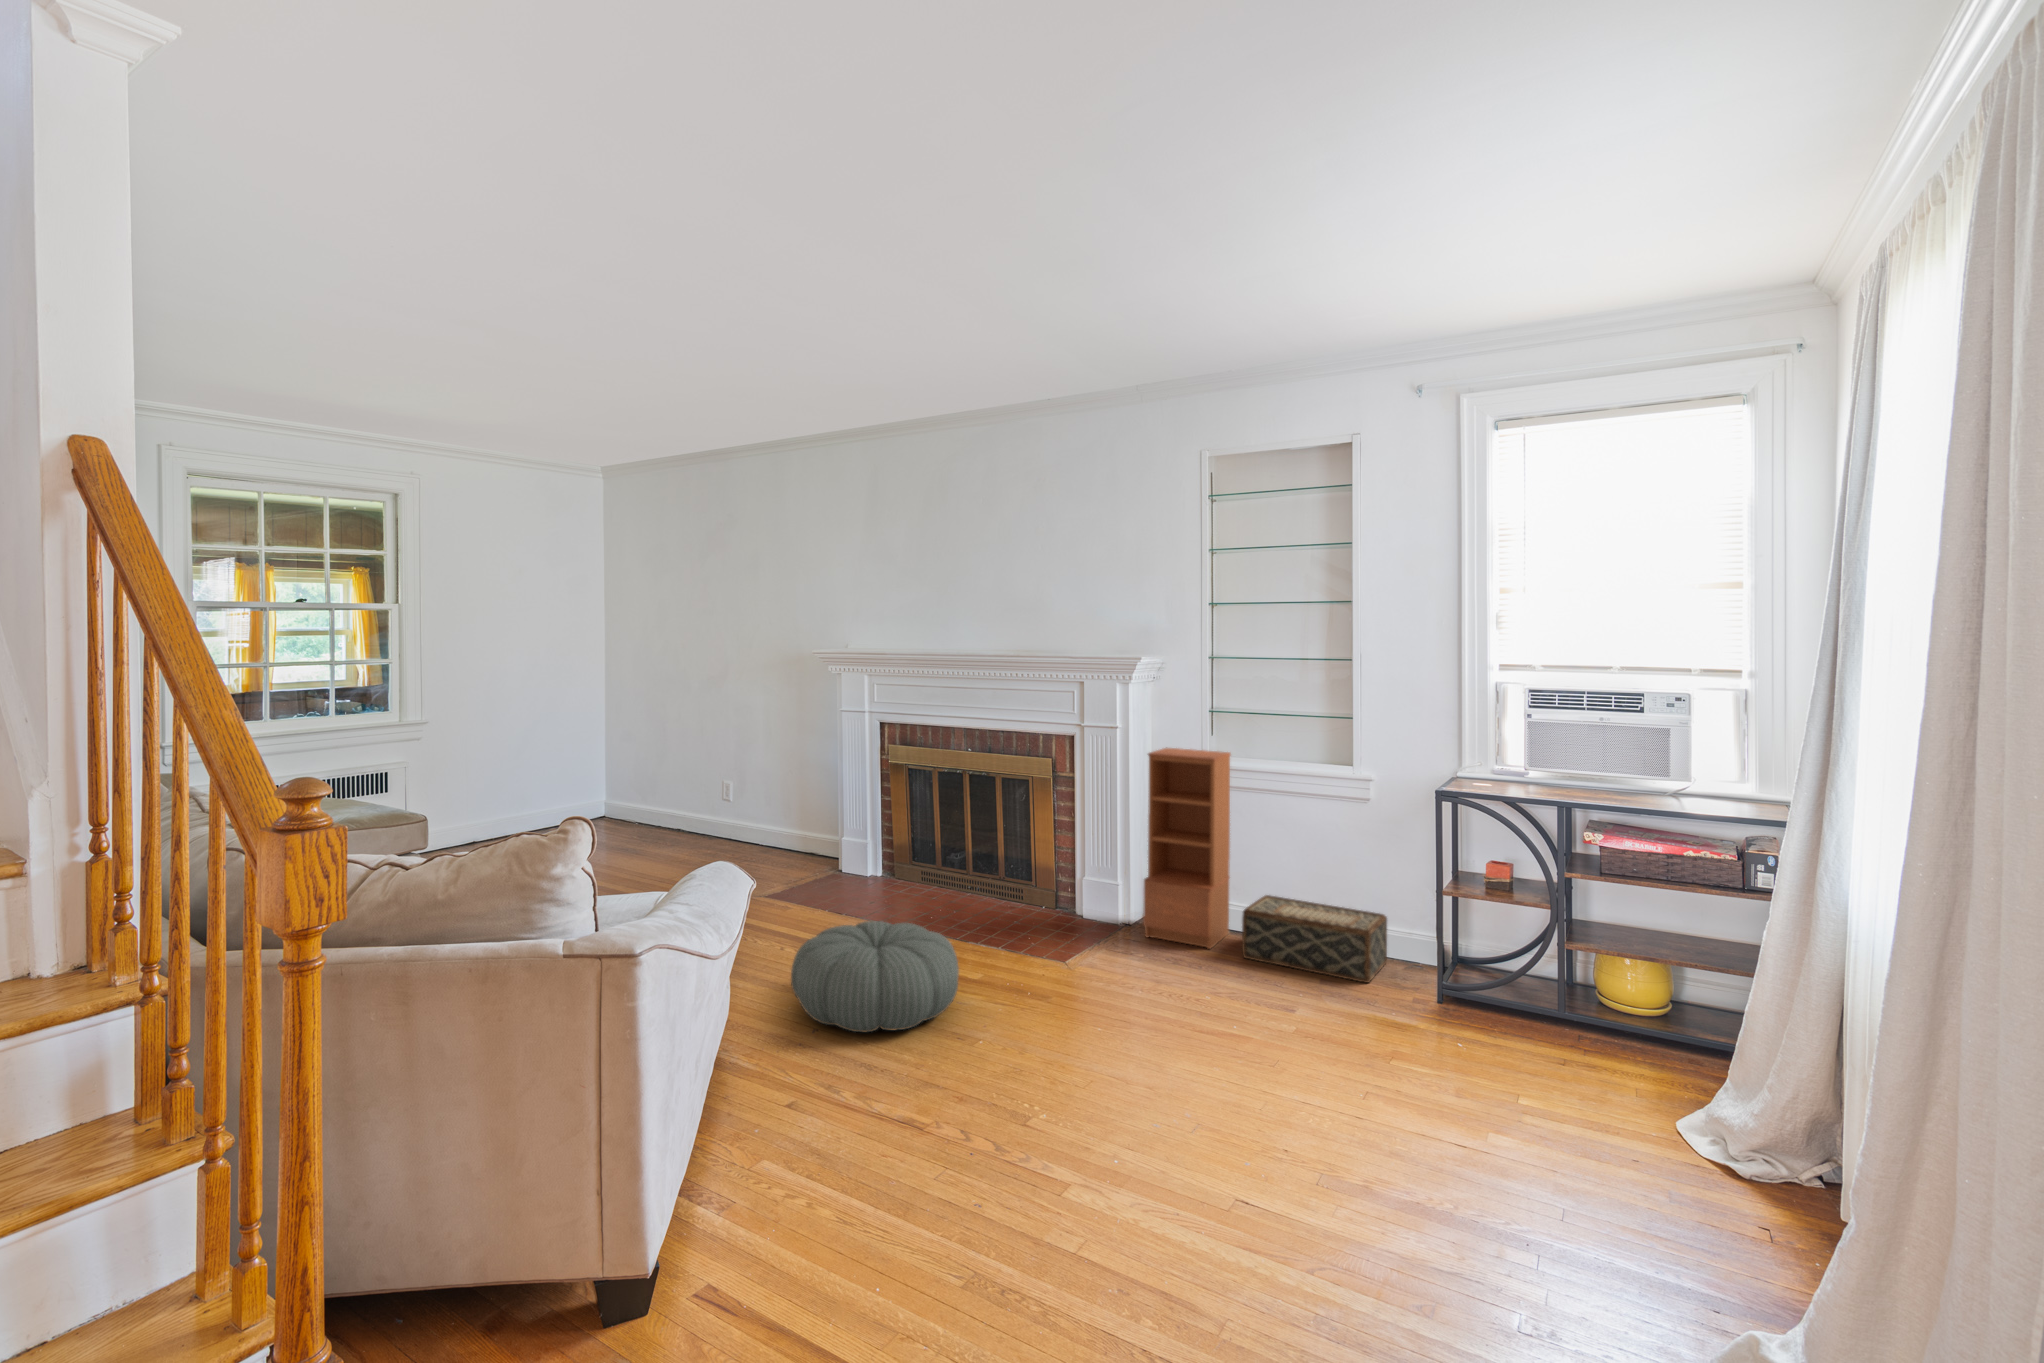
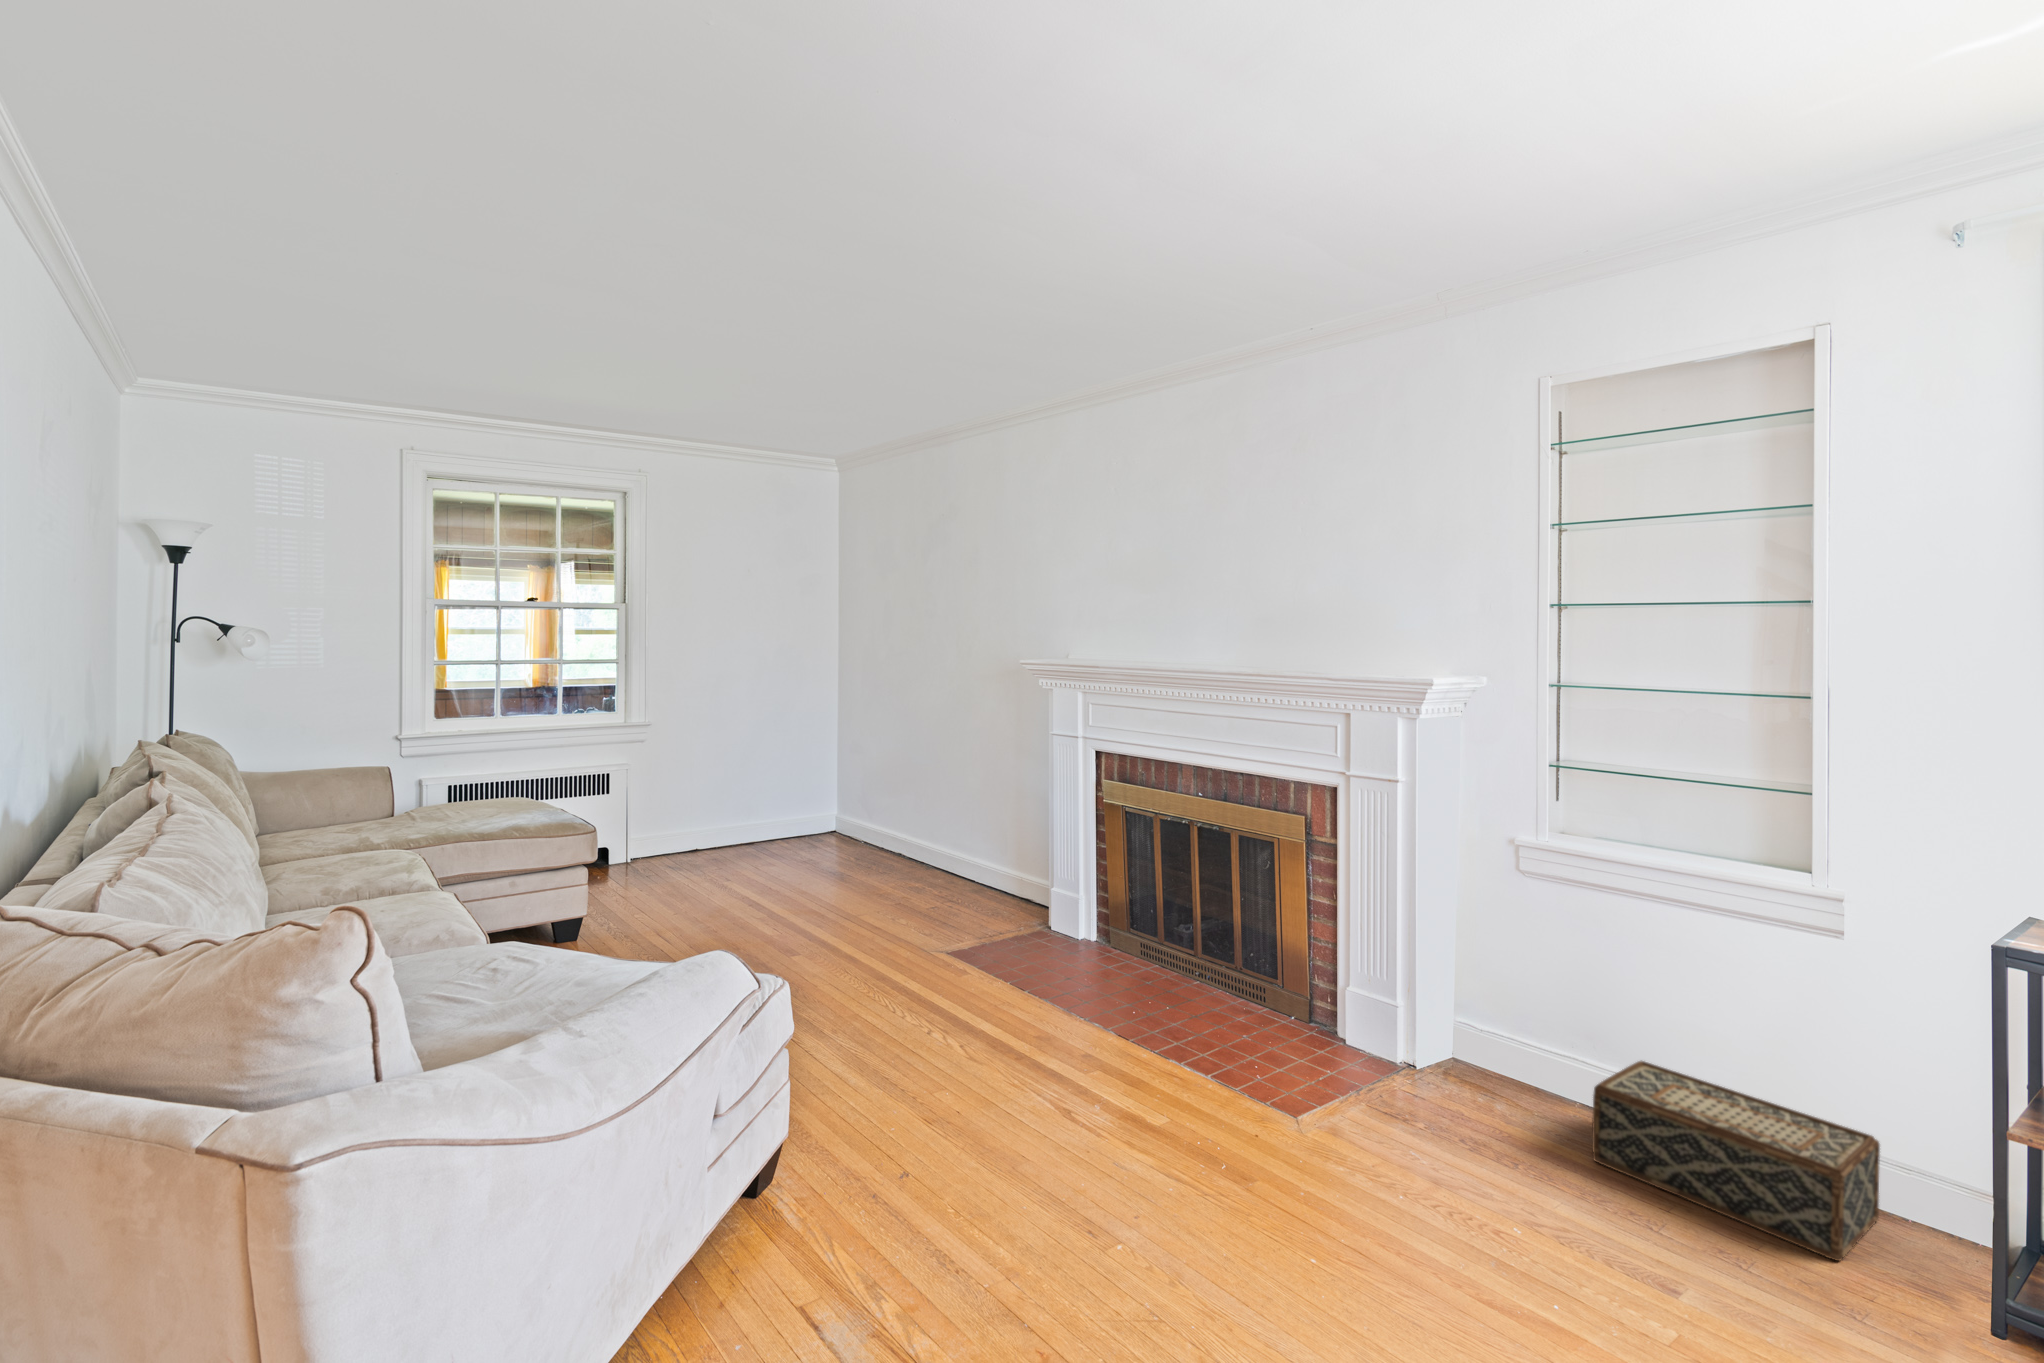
bookcase: present [1143,748,1231,949] -> none [1430,815,1581,1134]
pouf: present [791,921,959,1032] -> none [881,1026,1112,1206]

